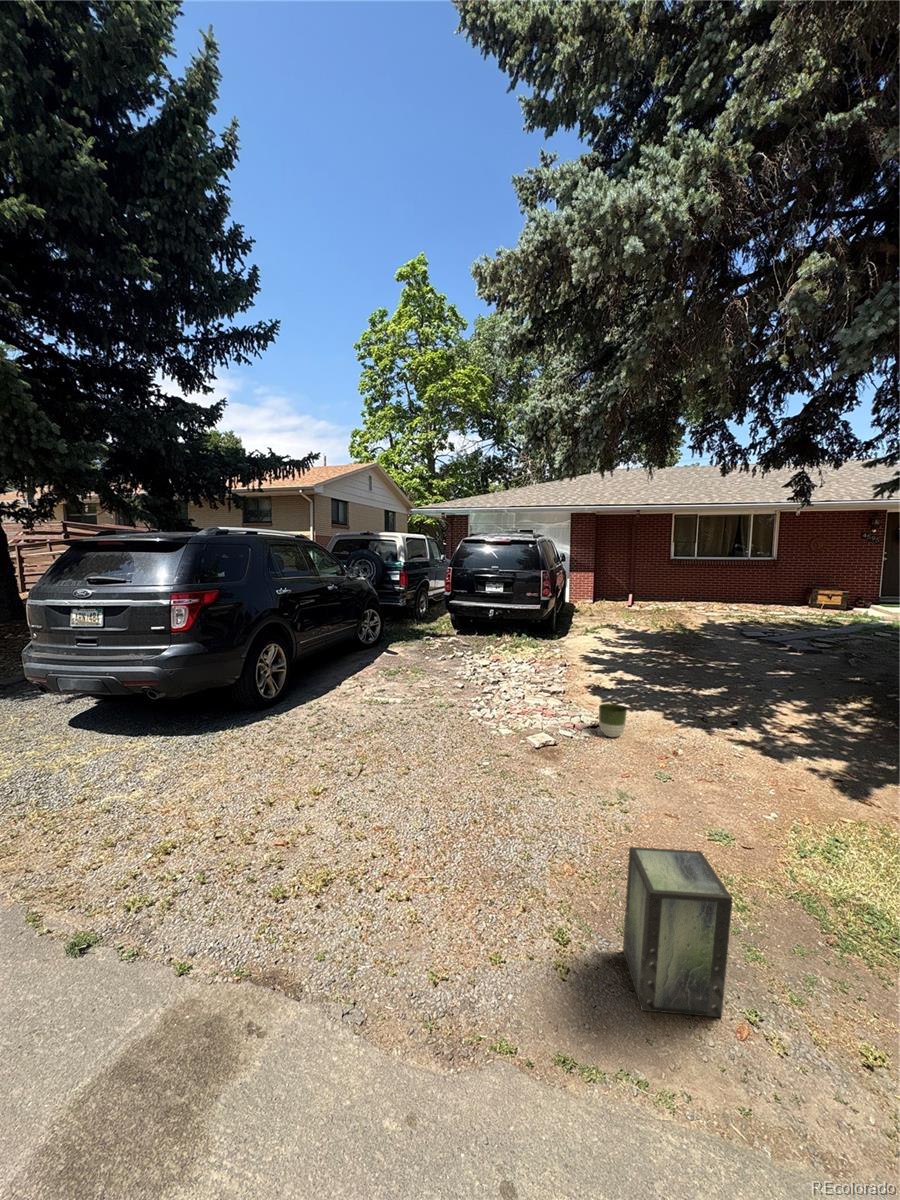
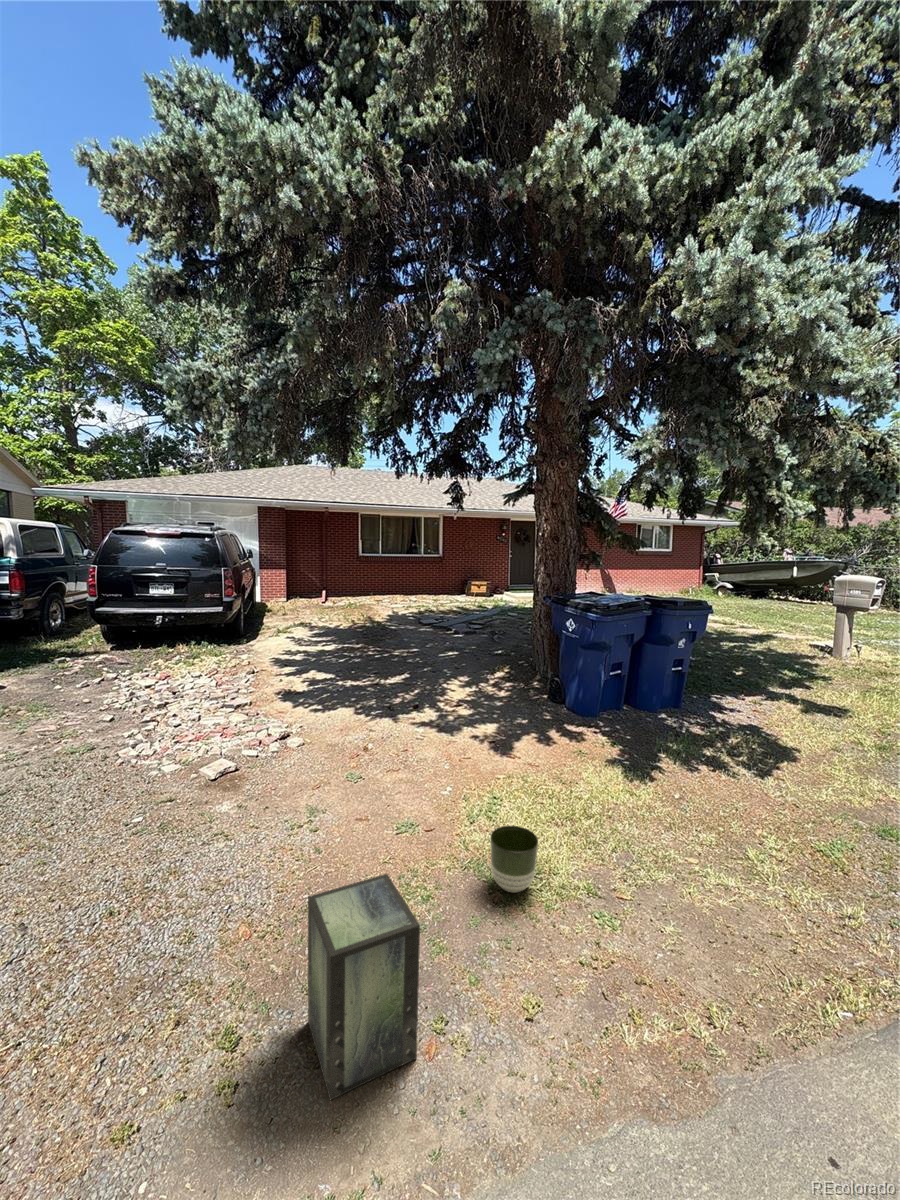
planter: present [599,703,627,737] -> present [490,826,538,893]

